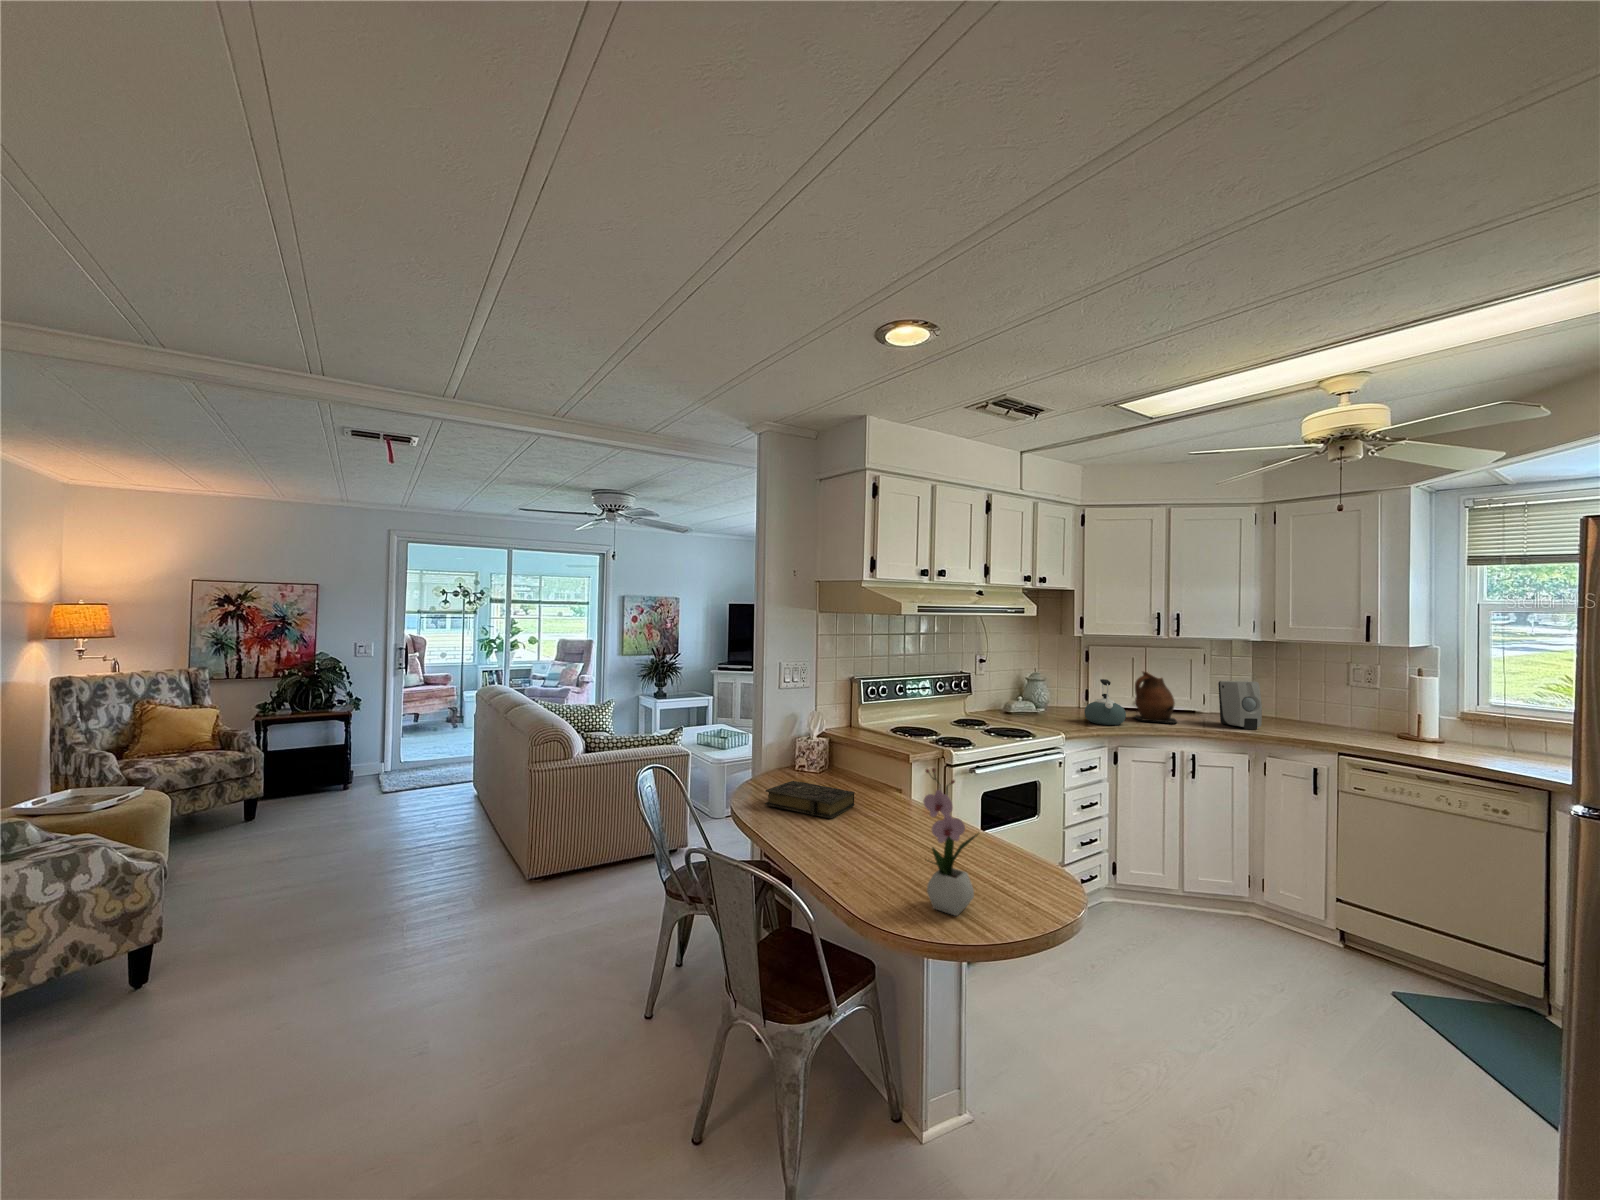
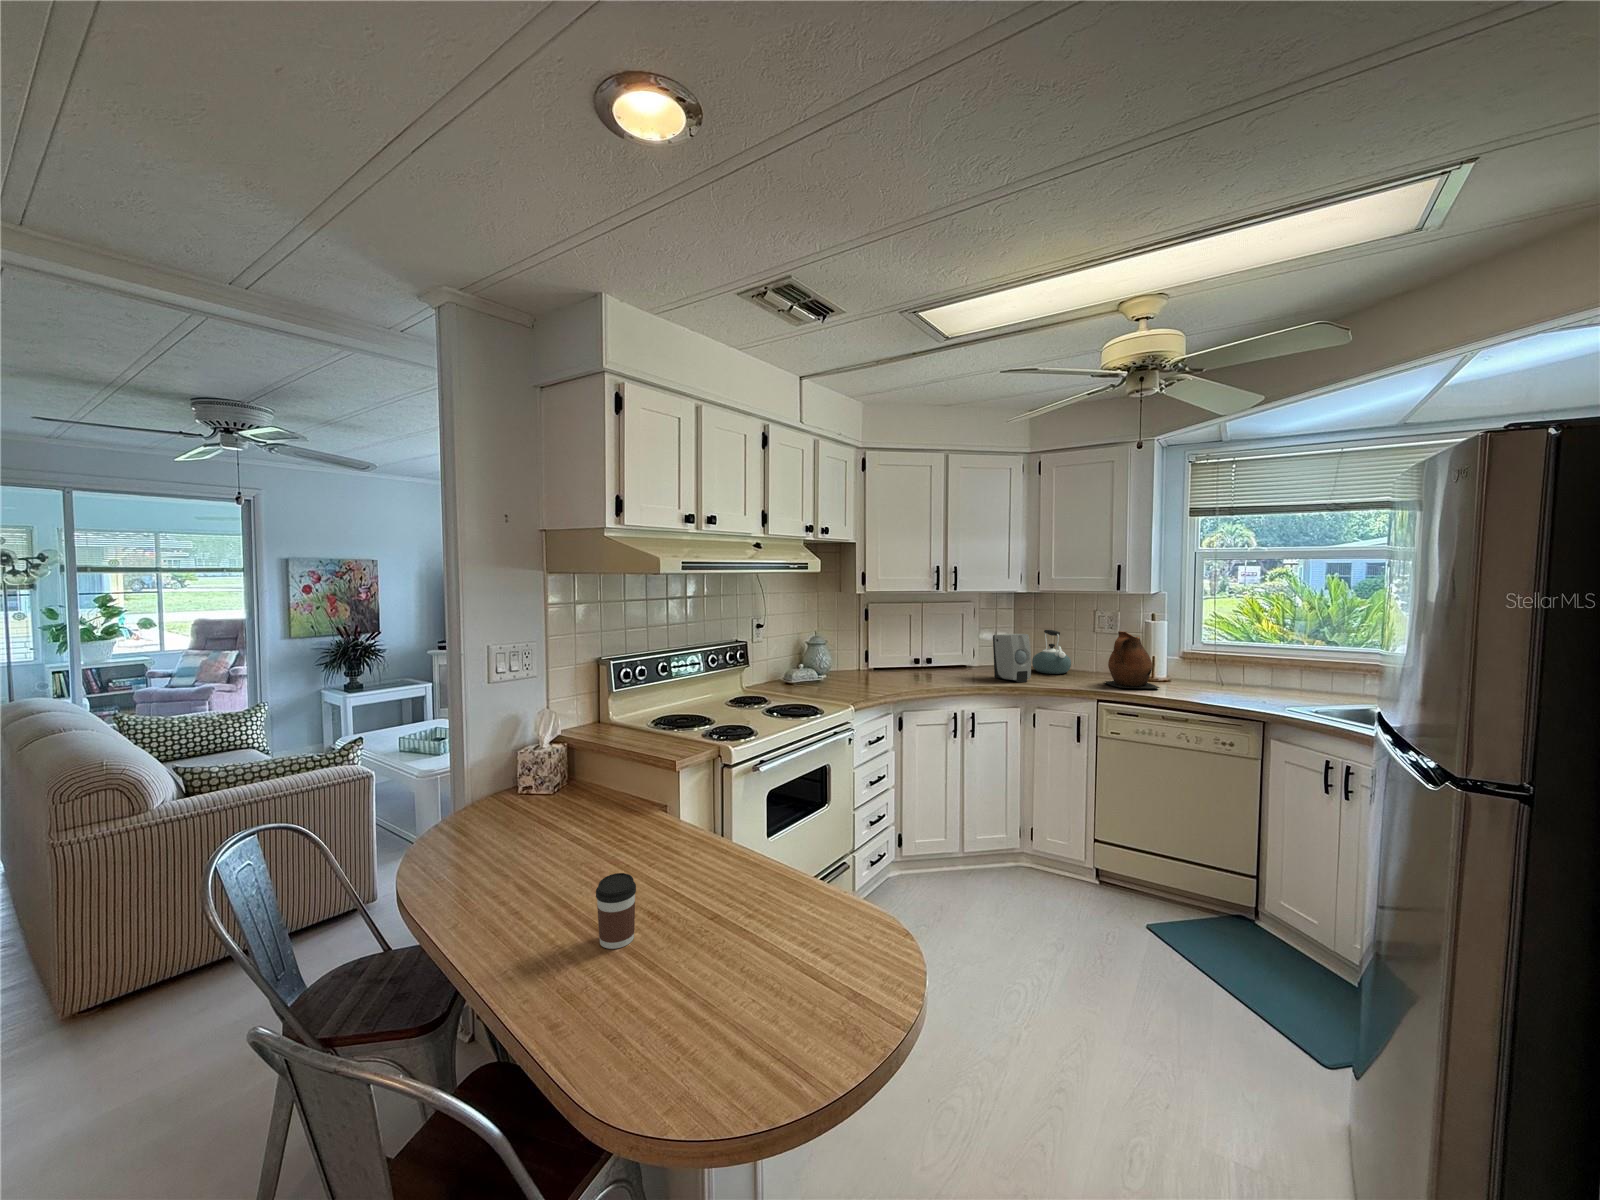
ceramic pitcher: present [1134,672,1178,723] -> present [1105,631,1160,689]
kettle: present [1085,679,1126,725] -> present [1032,630,1071,674]
flower arrangement: present [923,768,978,916] -> none [679,825,769,1054]
book: present [765,781,855,818] -> none [453,819,595,876]
coffee cup: none [864,812,889,859] -> present [596,873,636,949]

